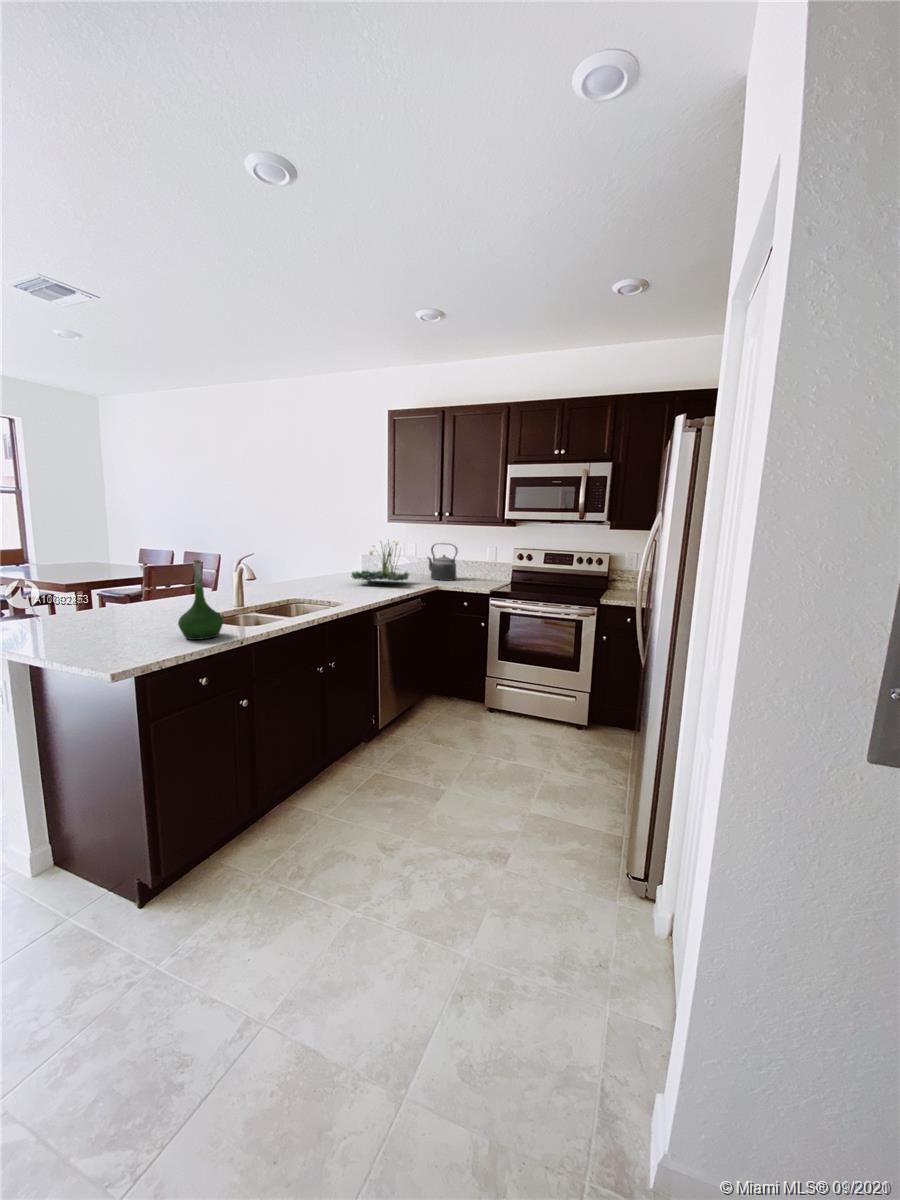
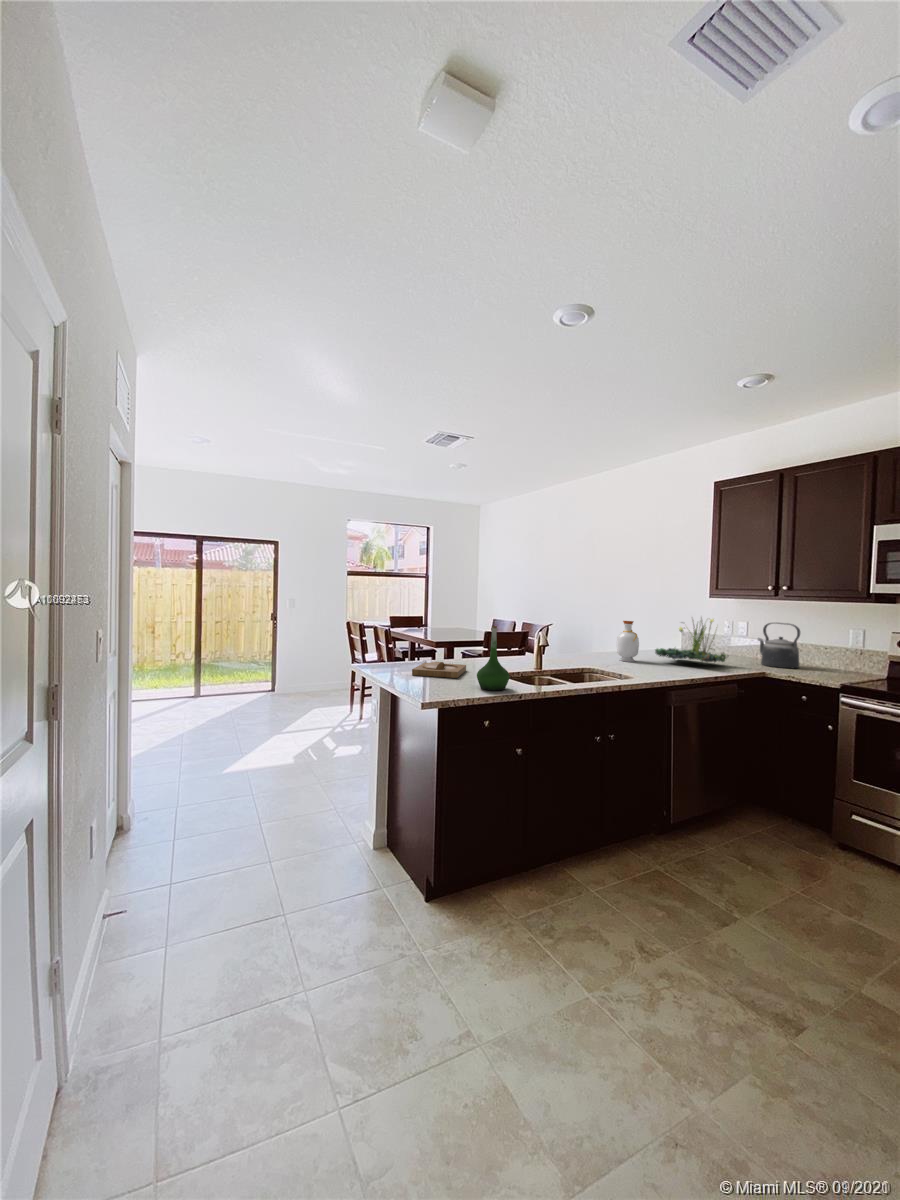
bottle: none [315,546,337,587] -> present [617,621,639,662]
tray: none [65,611,149,636] -> present [412,662,466,678]

